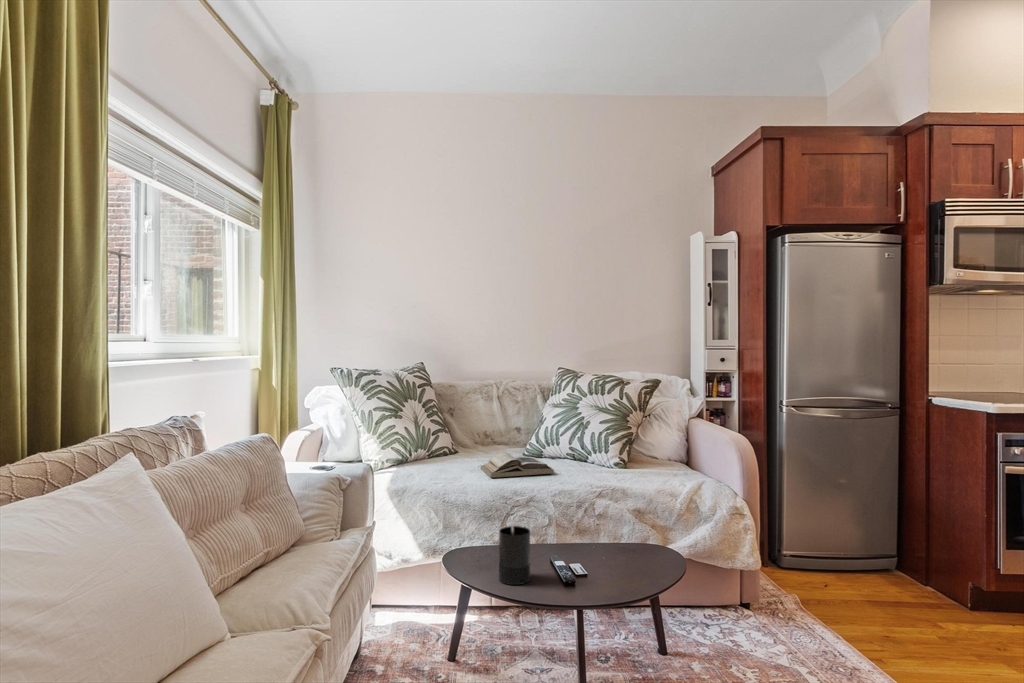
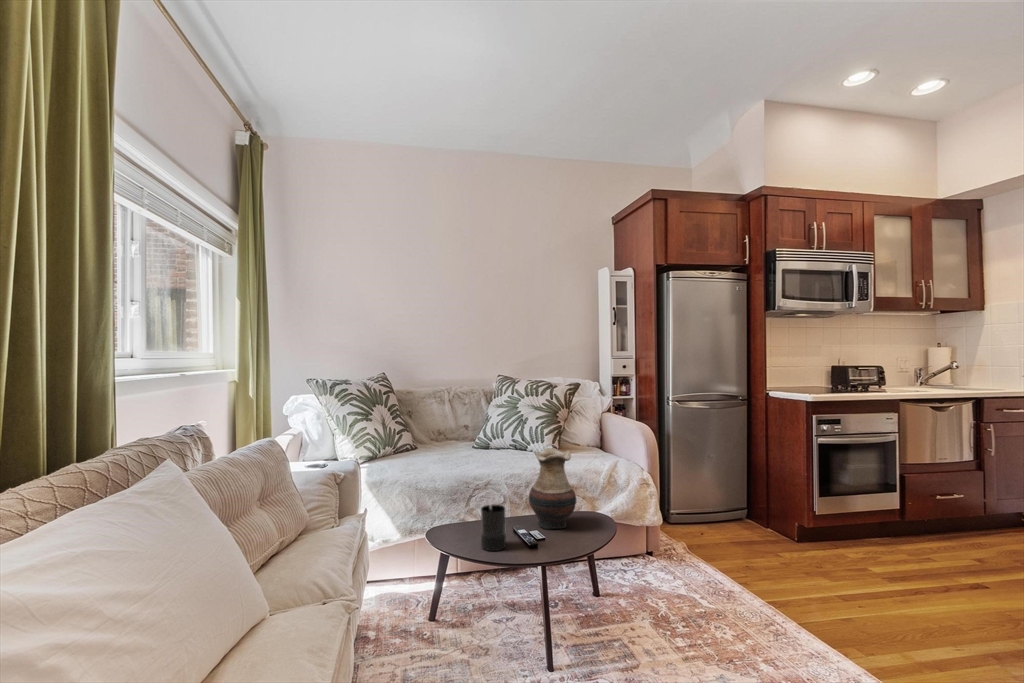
book: present [481,453,554,478] -> none [442,446,503,467]
vase: none [569,458,631,563] -> present [529,448,576,529]

